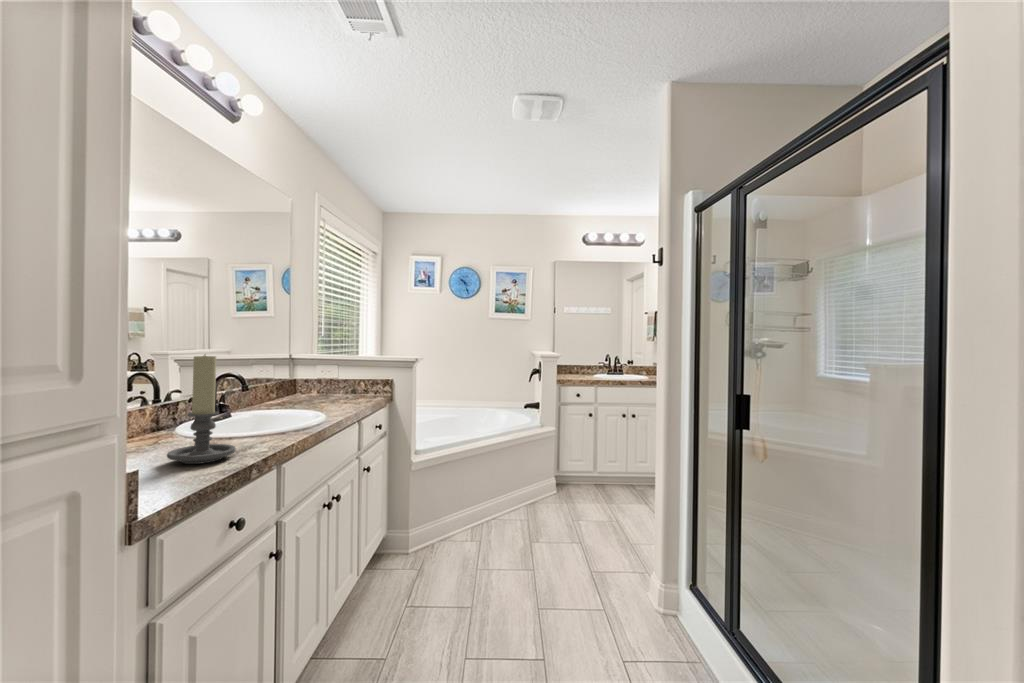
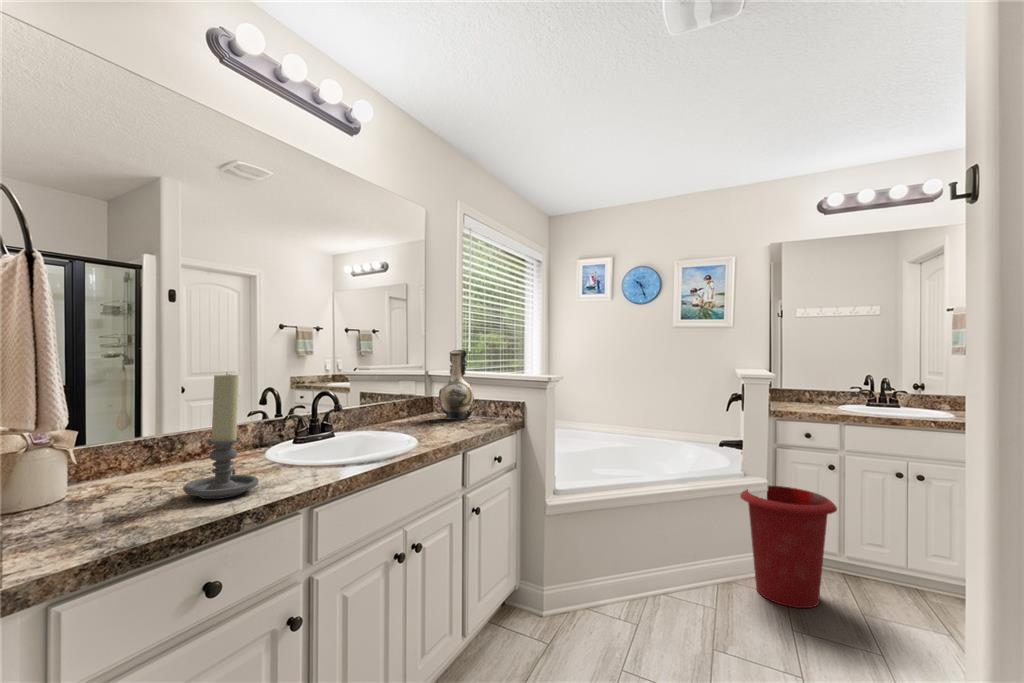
decorative vase: none [307,335,344,396] -> present [439,350,474,419]
waste bin: none [543,433,602,513] -> present [740,486,837,608]

